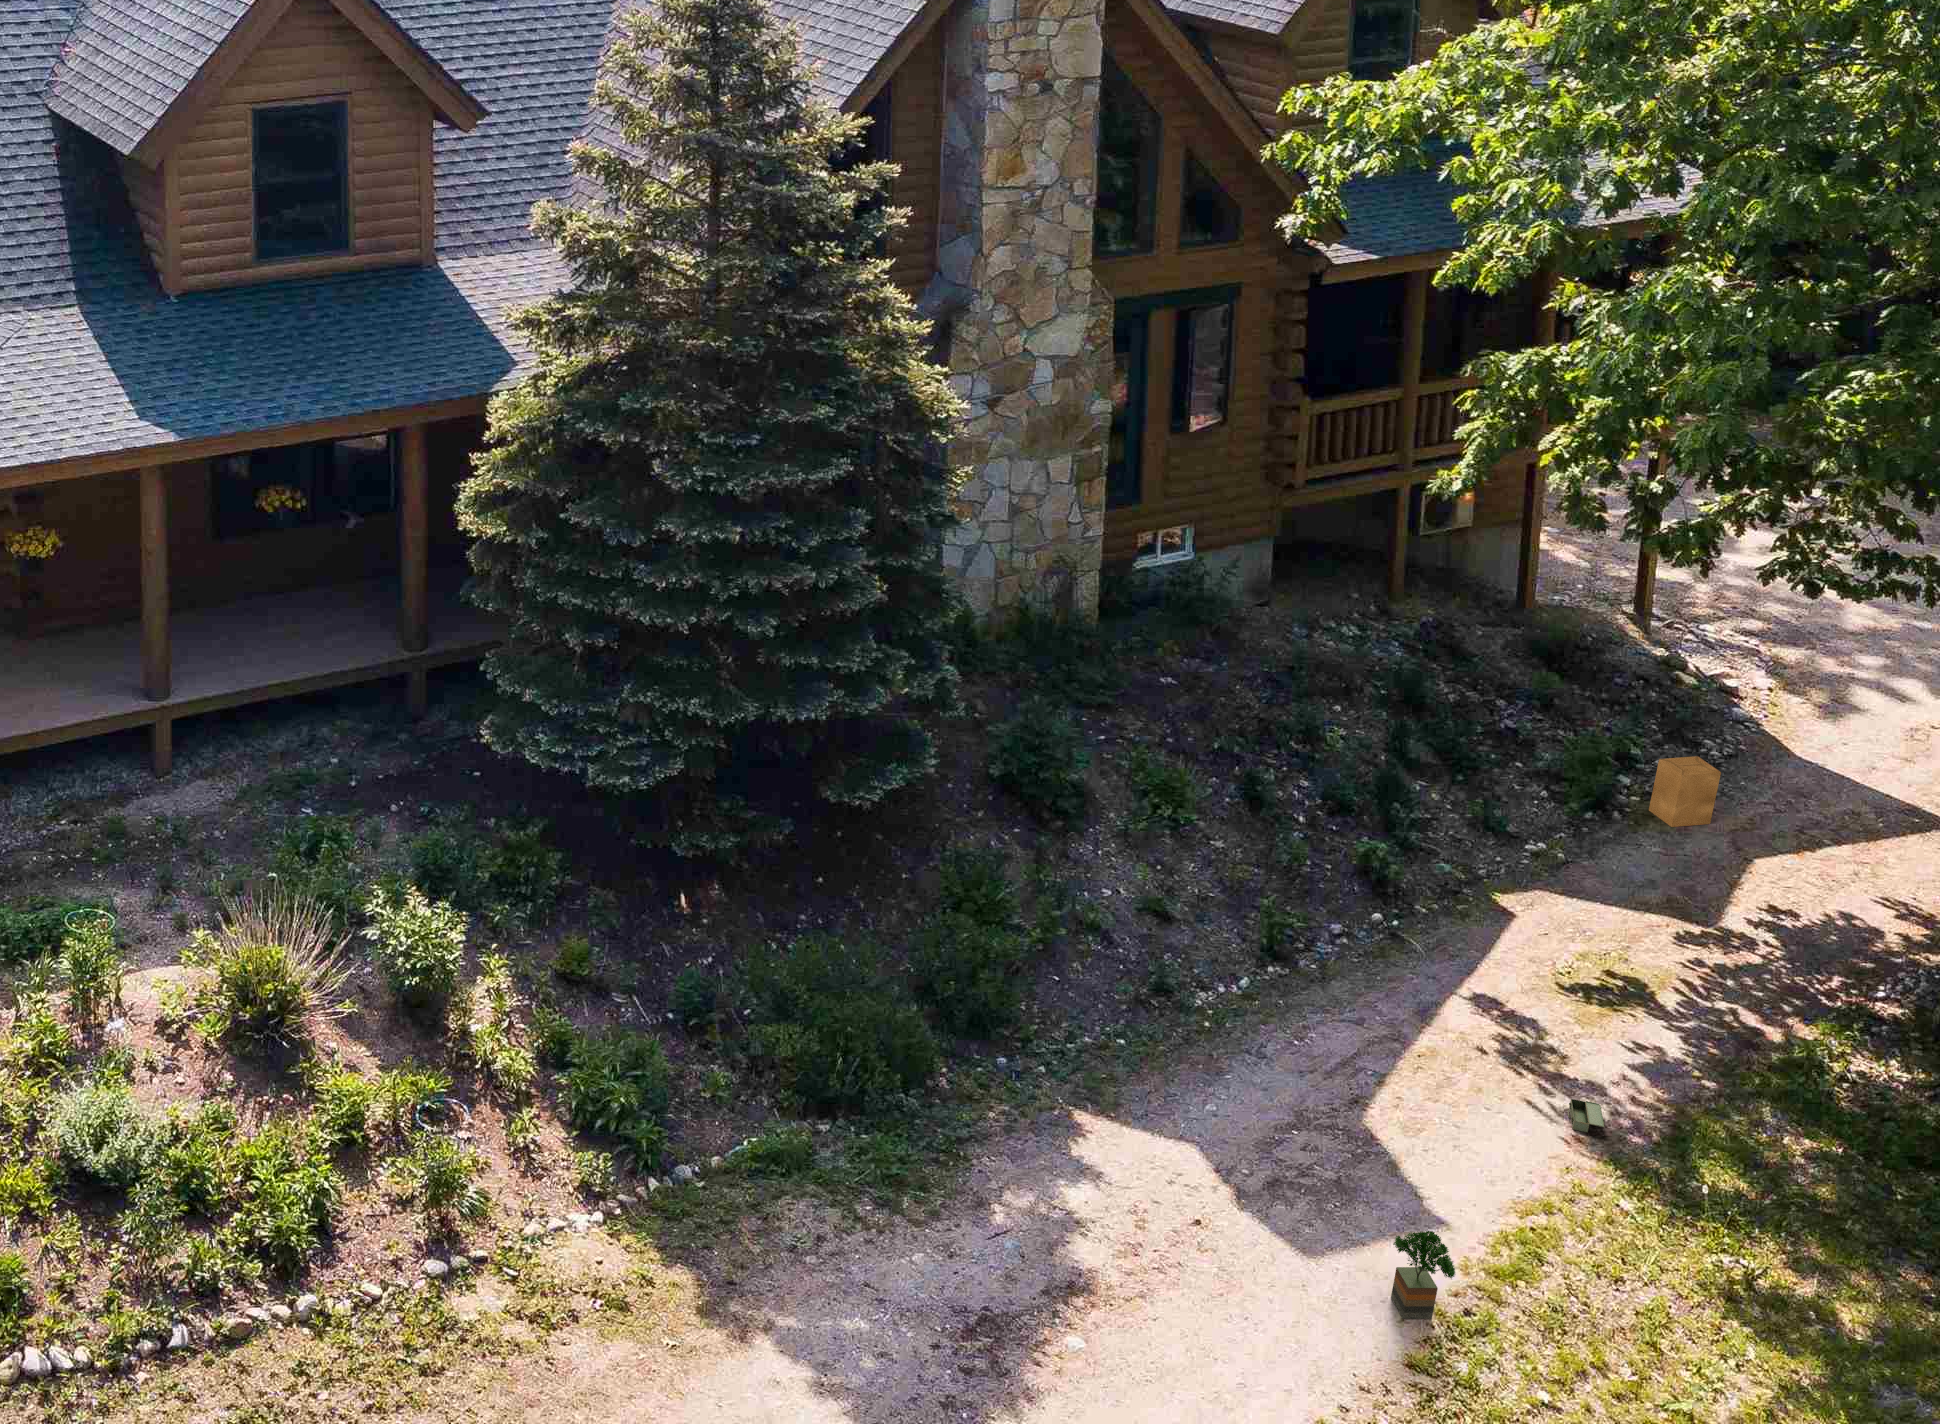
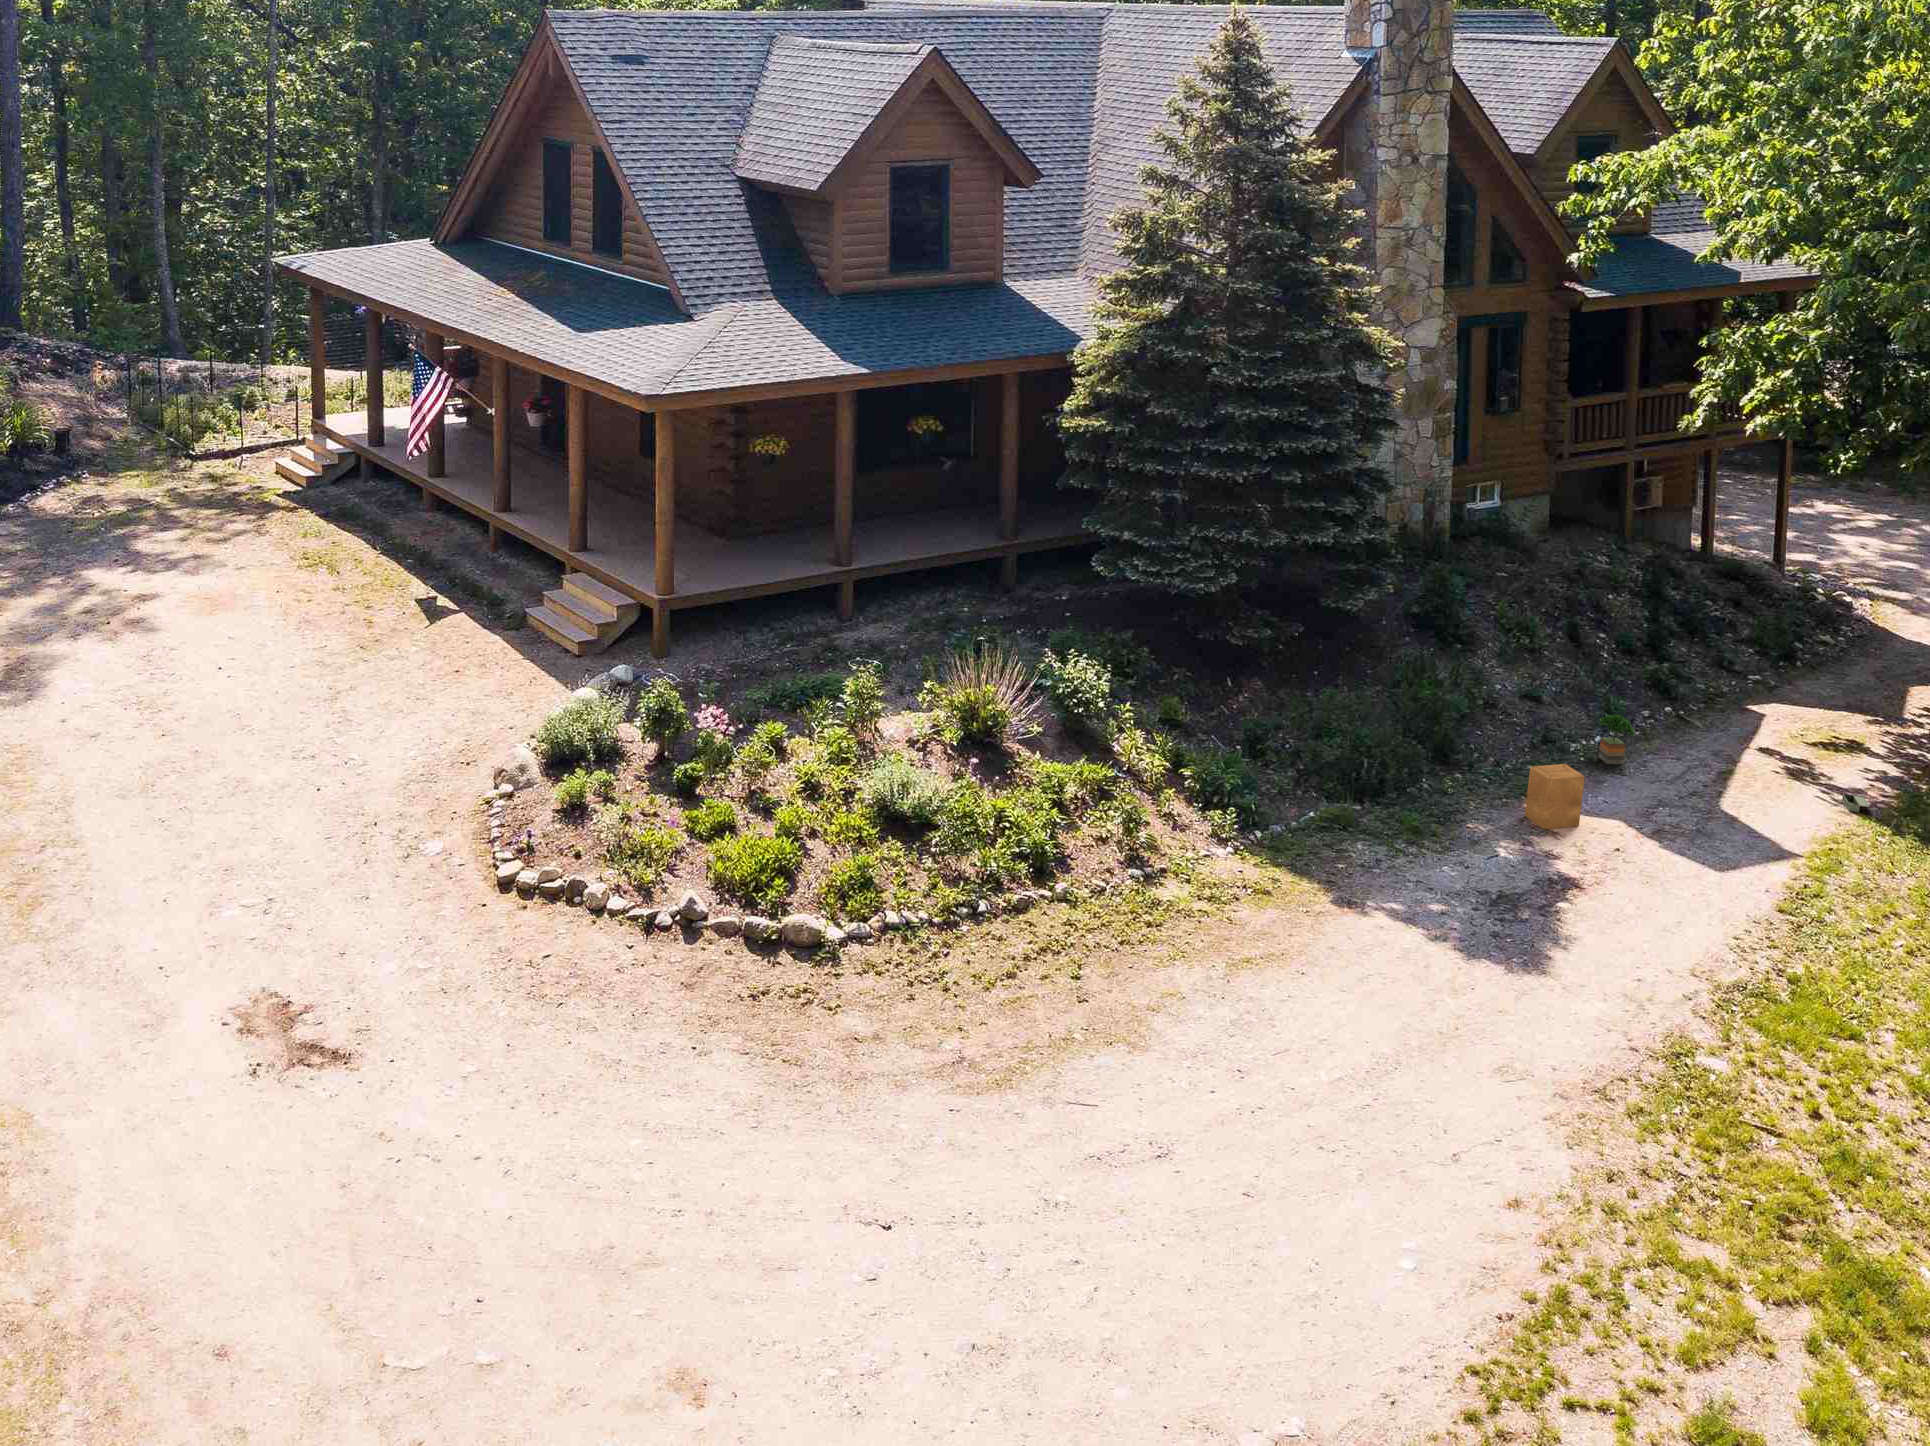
cardboard box: present [1649,756,1721,827] -> present [1525,764,1585,829]
potted tree: present [1391,1230,1455,1319] -> present [1599,715,1635,764]

